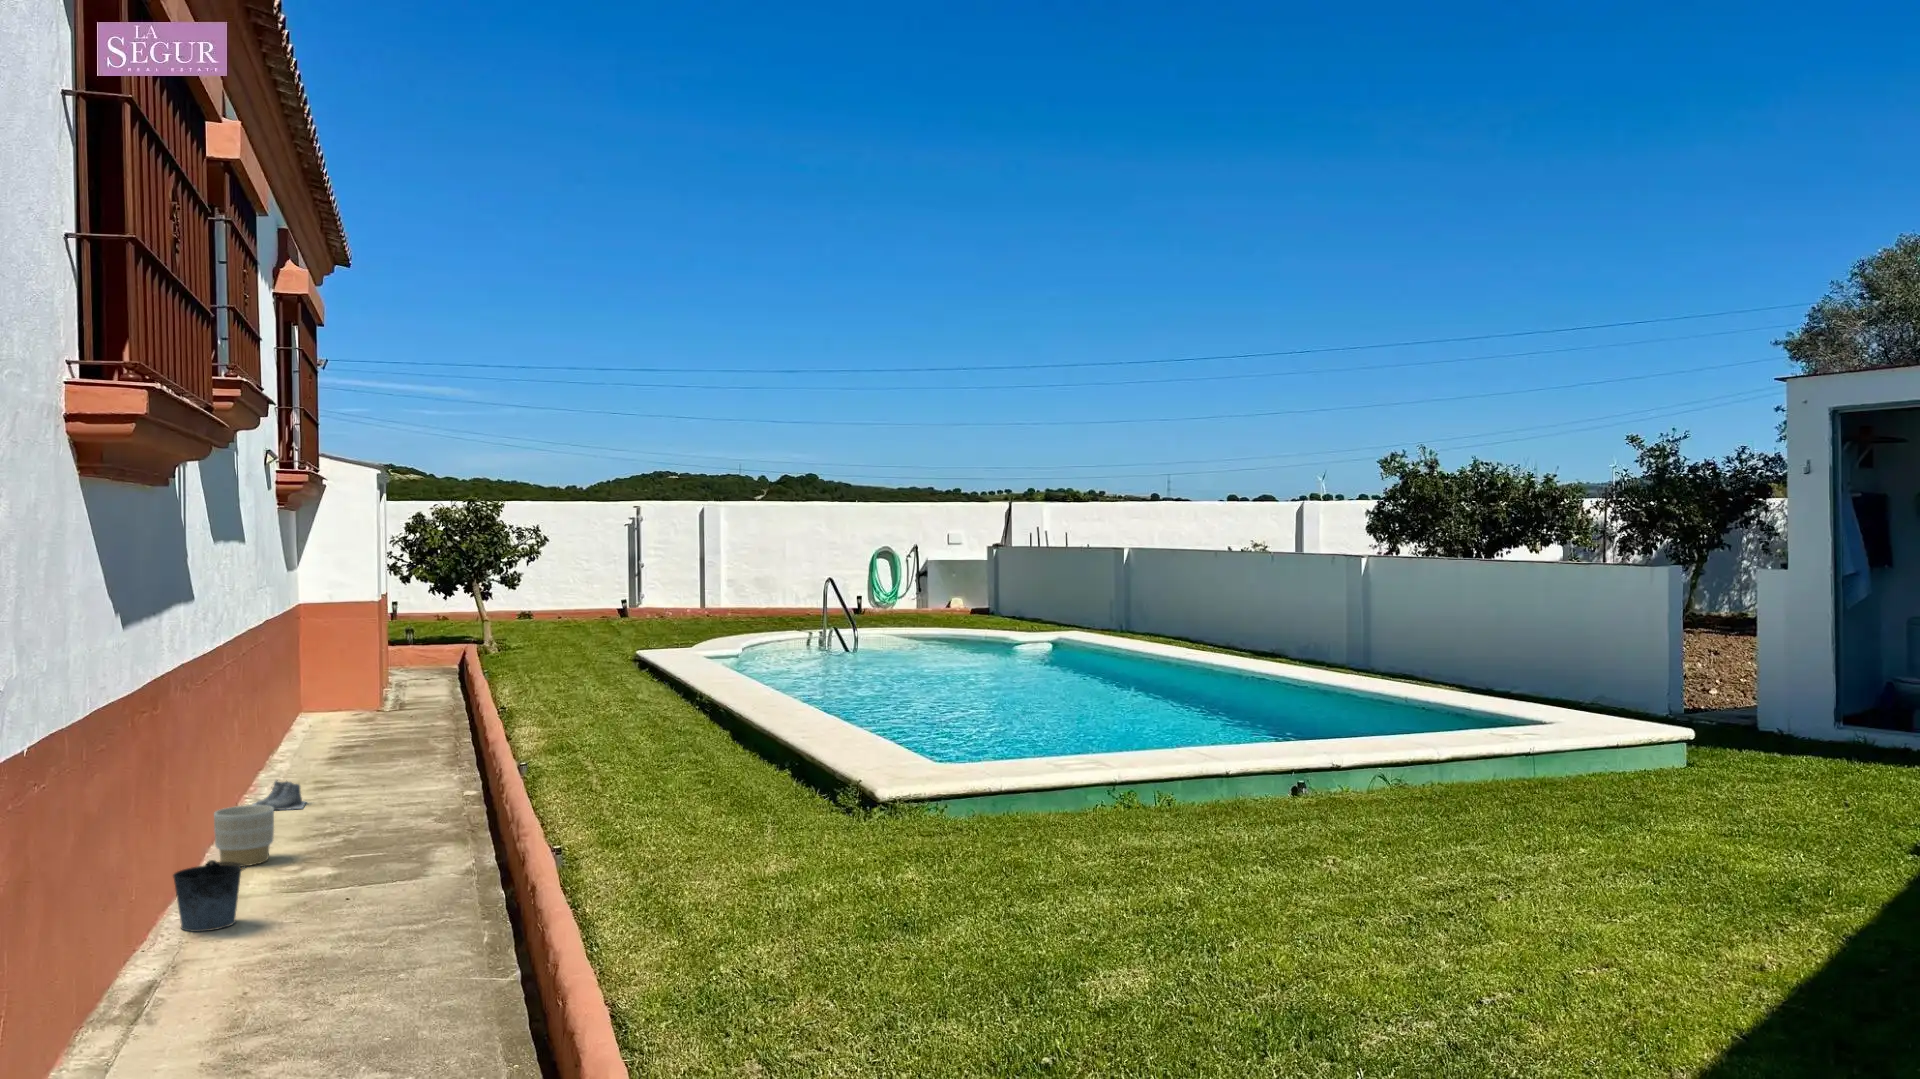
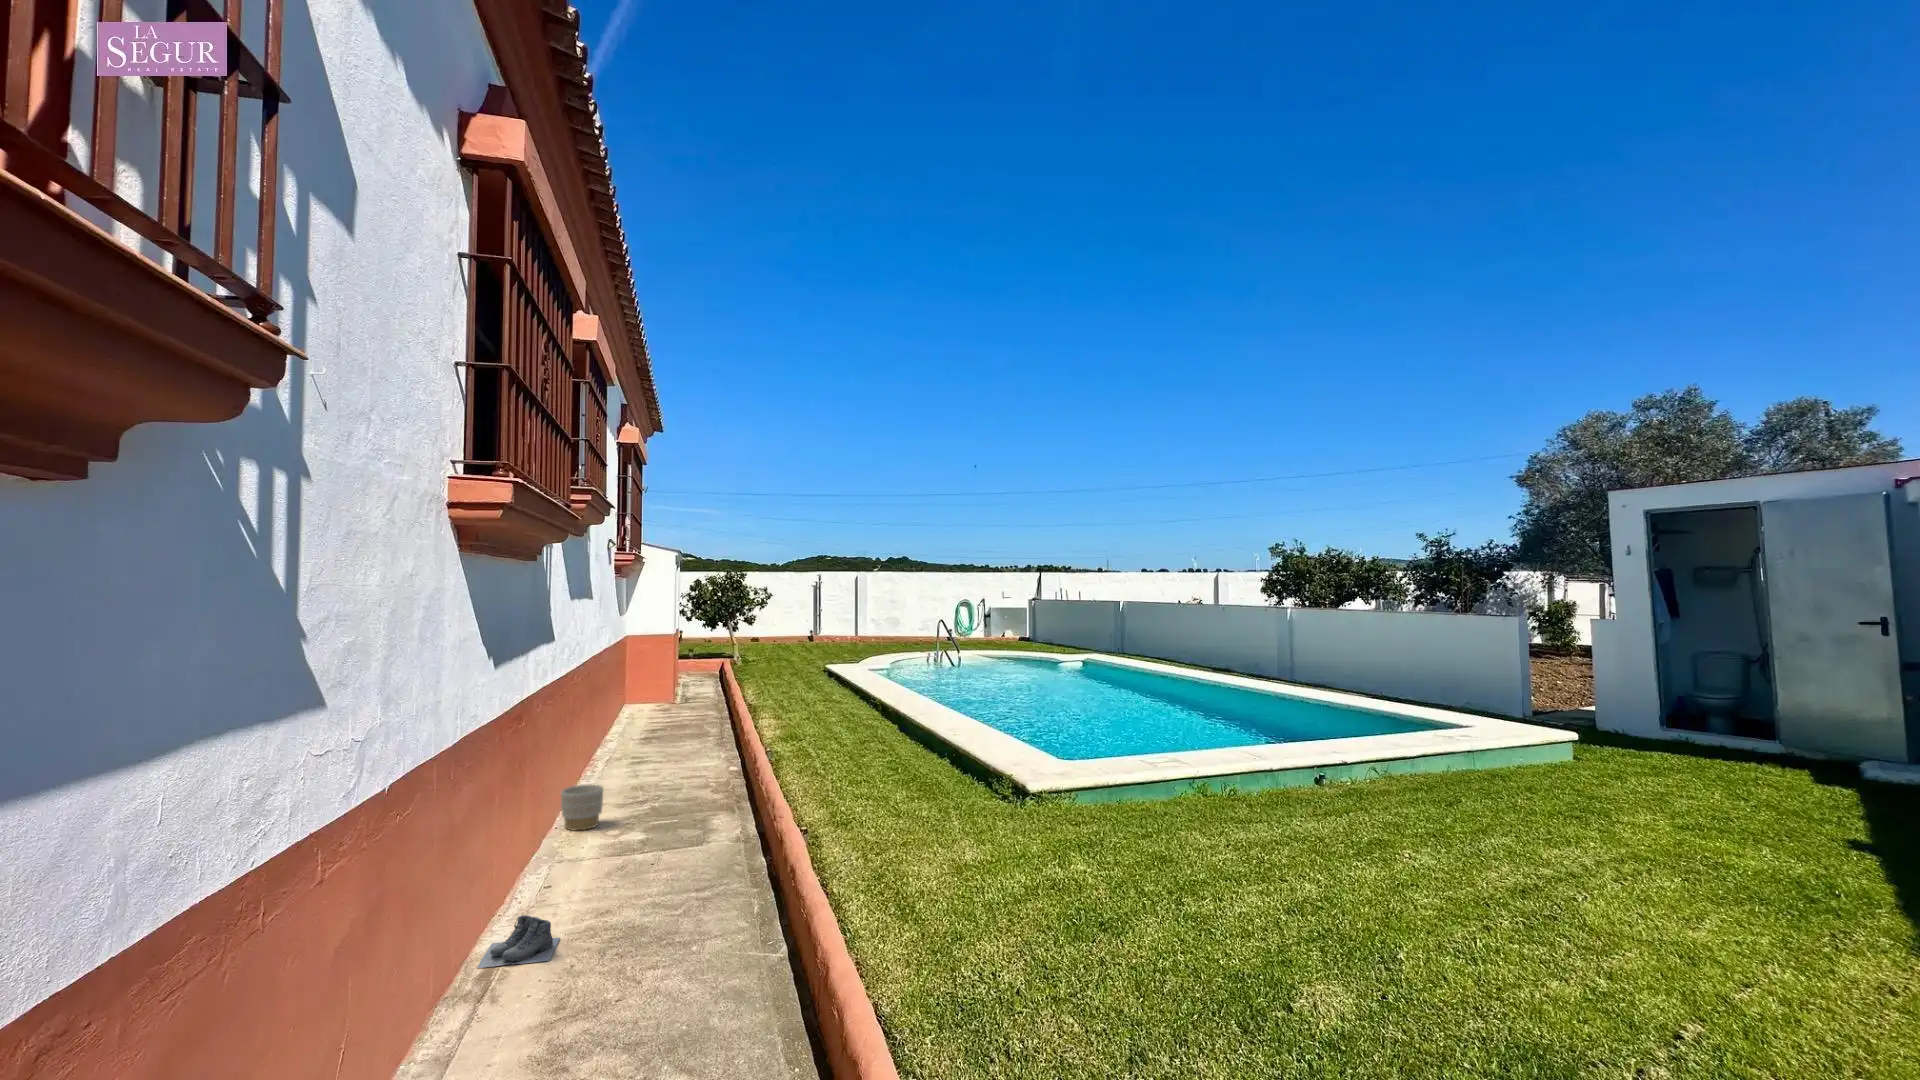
boots: present [252,780,305,810] -> present [477,915,560,968]
bucket: present [173,860,246,932] -> none [526,837,581,894]

